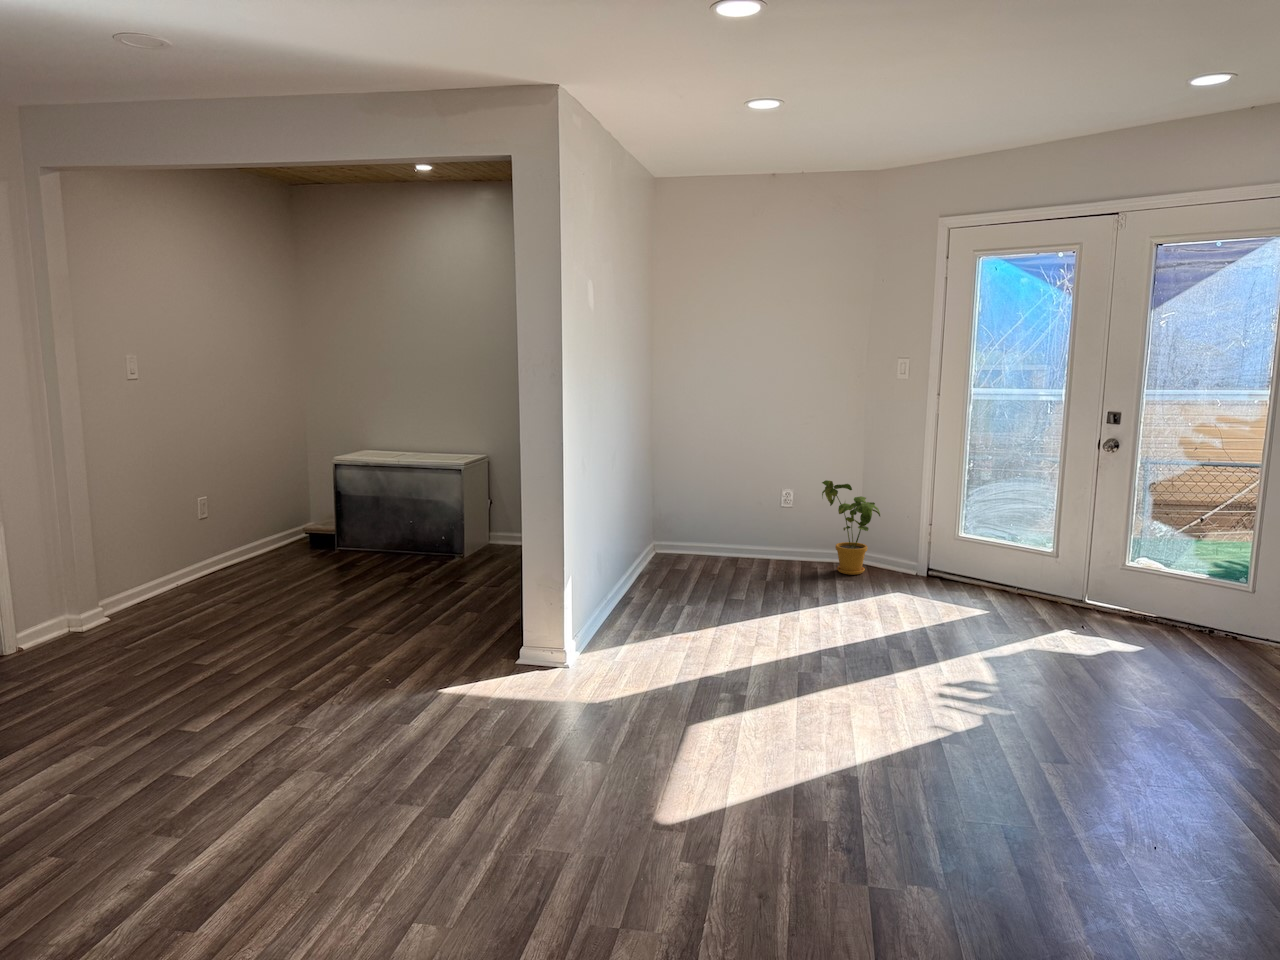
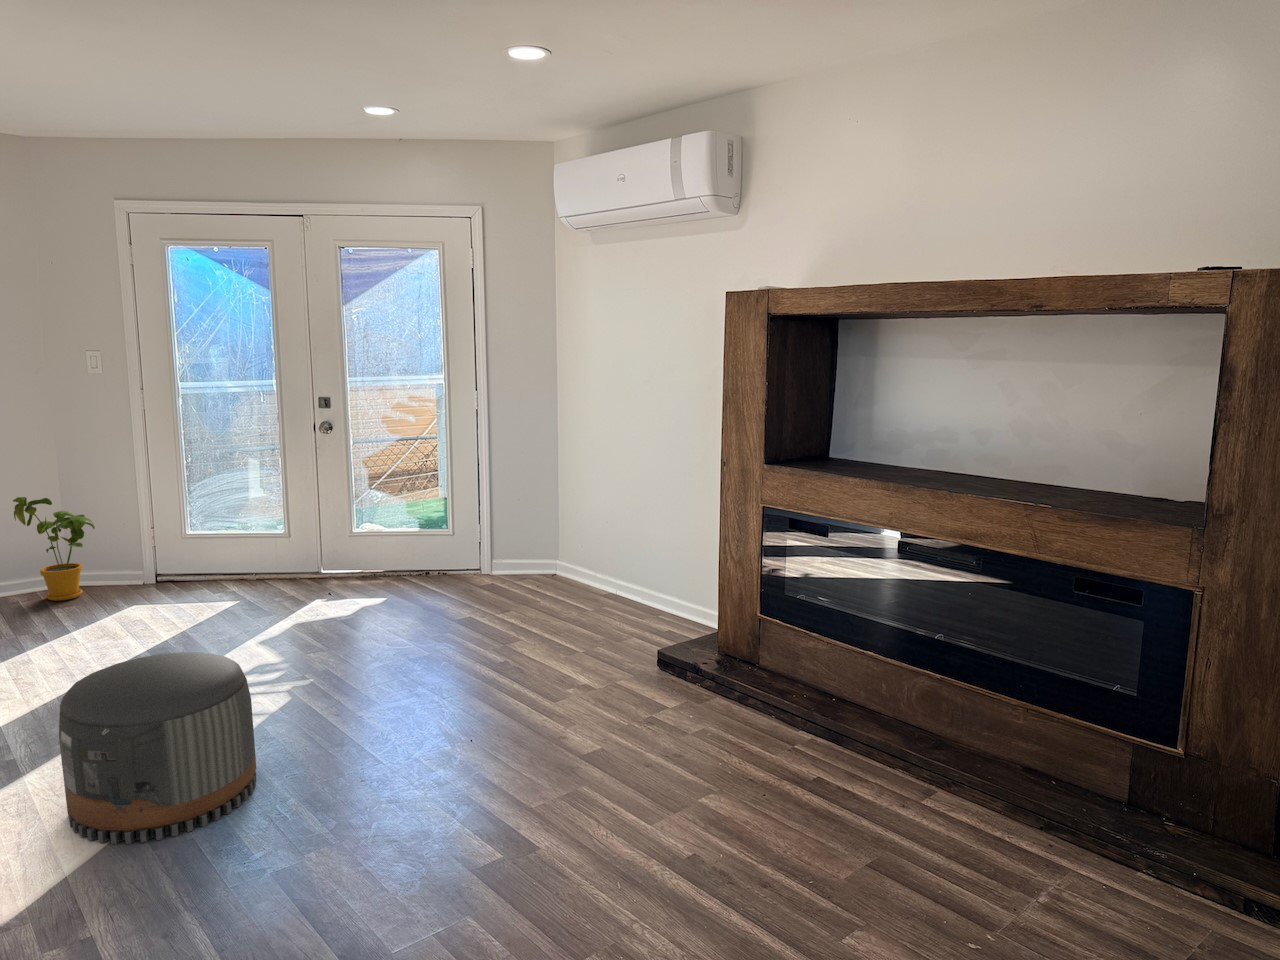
pouf: none [752,641,912,814] -> present [59,652,256,844]

